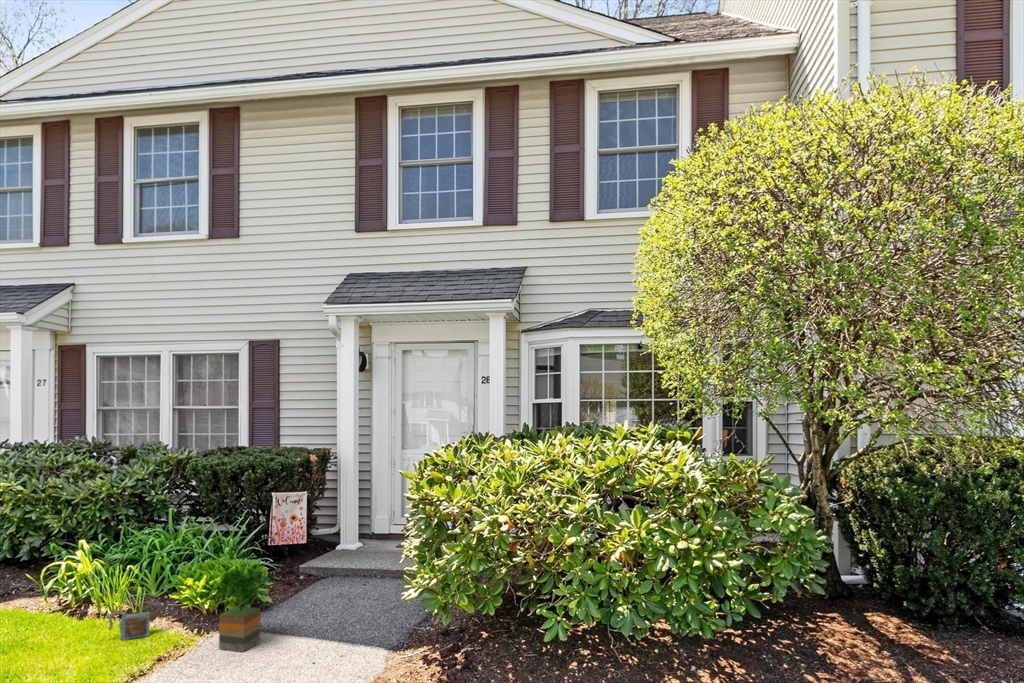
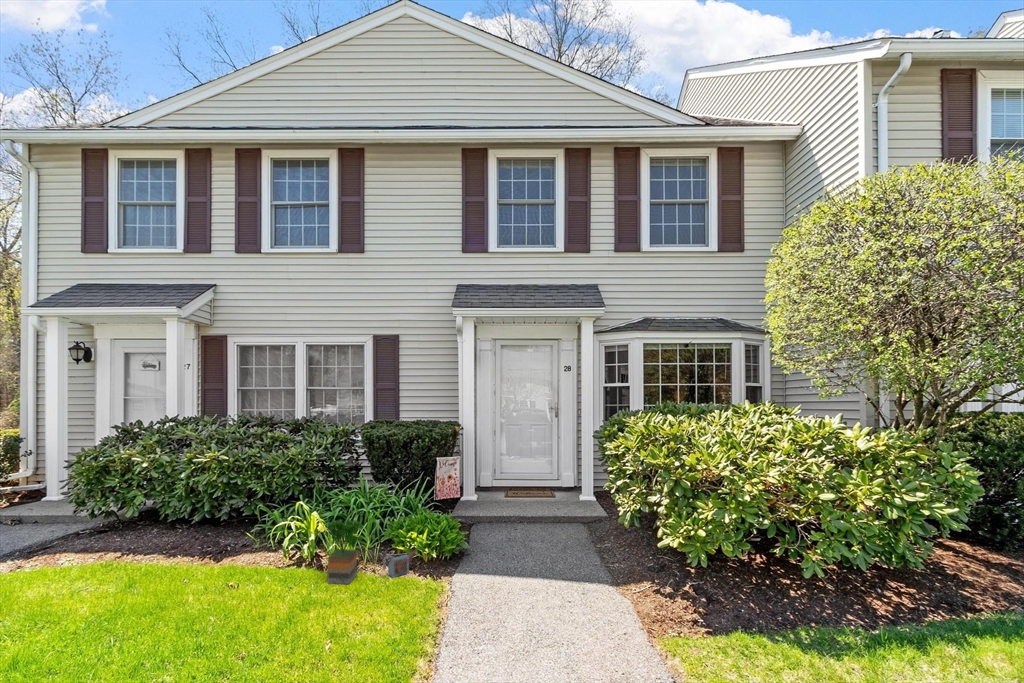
potted tree: present [219,568,269,652] -> present [327,520,364,584]

